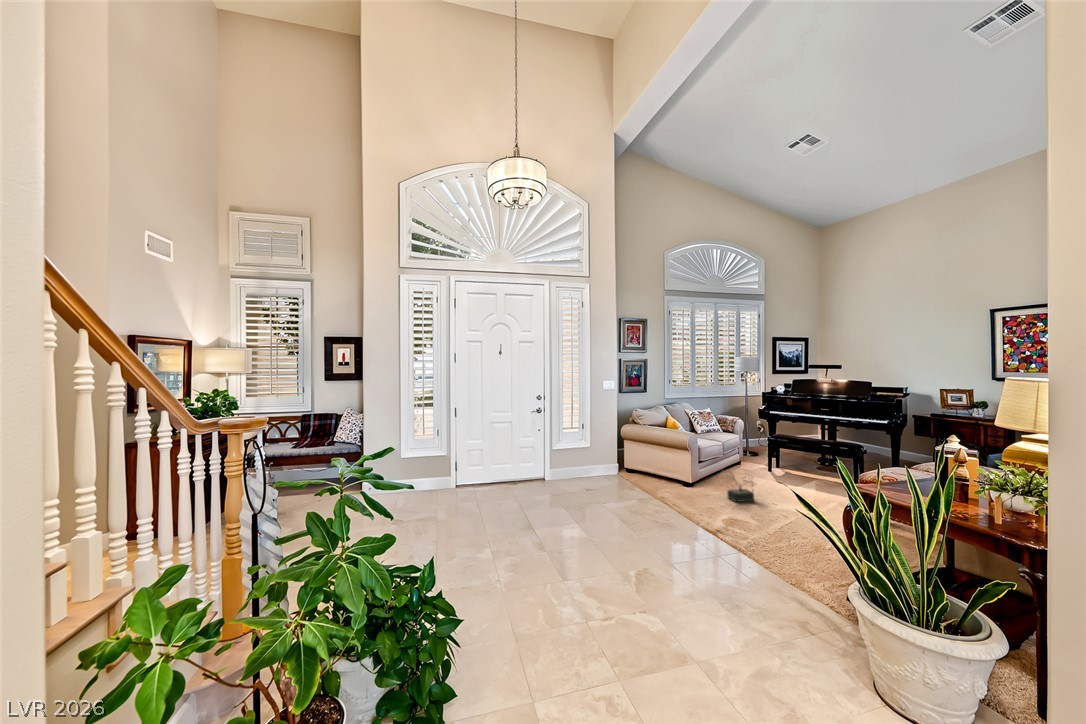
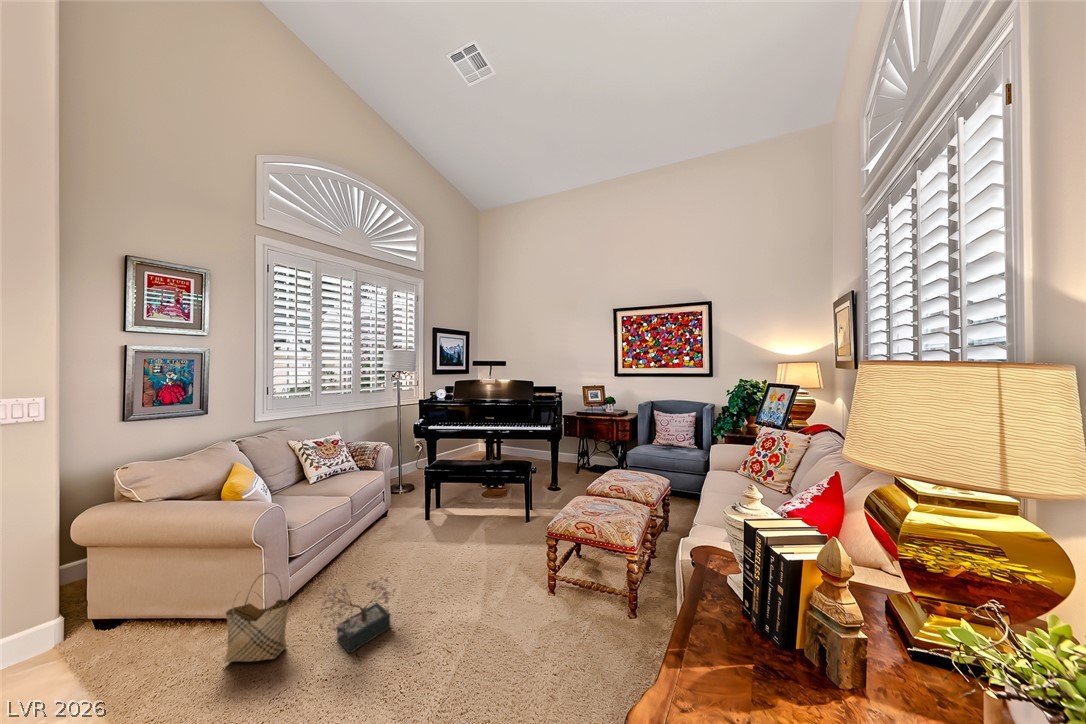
woven basket: none [681,458,706,494] -> present [225,572,289,662]

